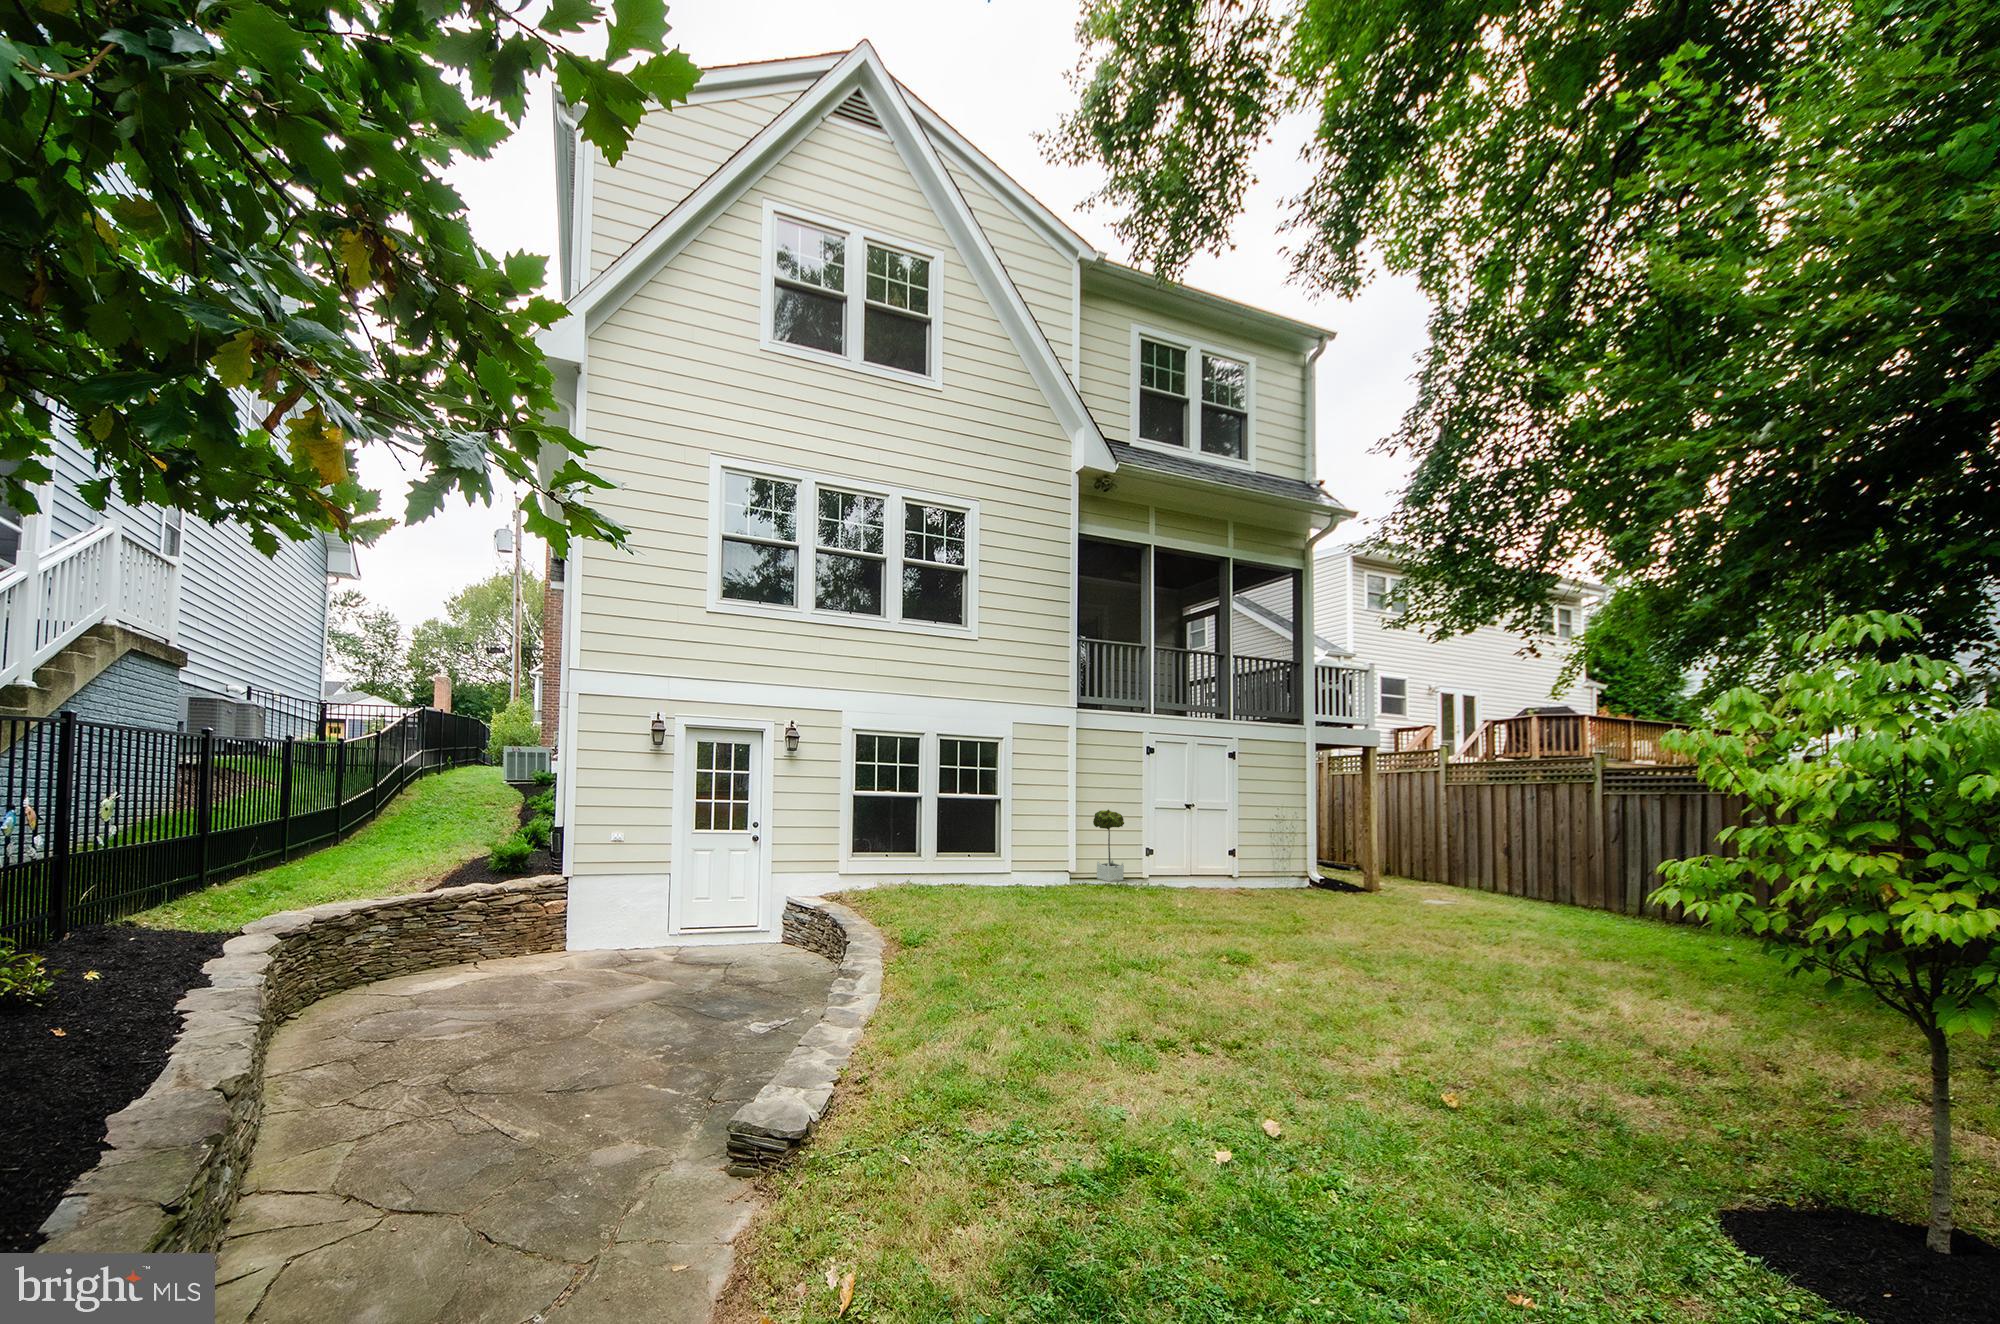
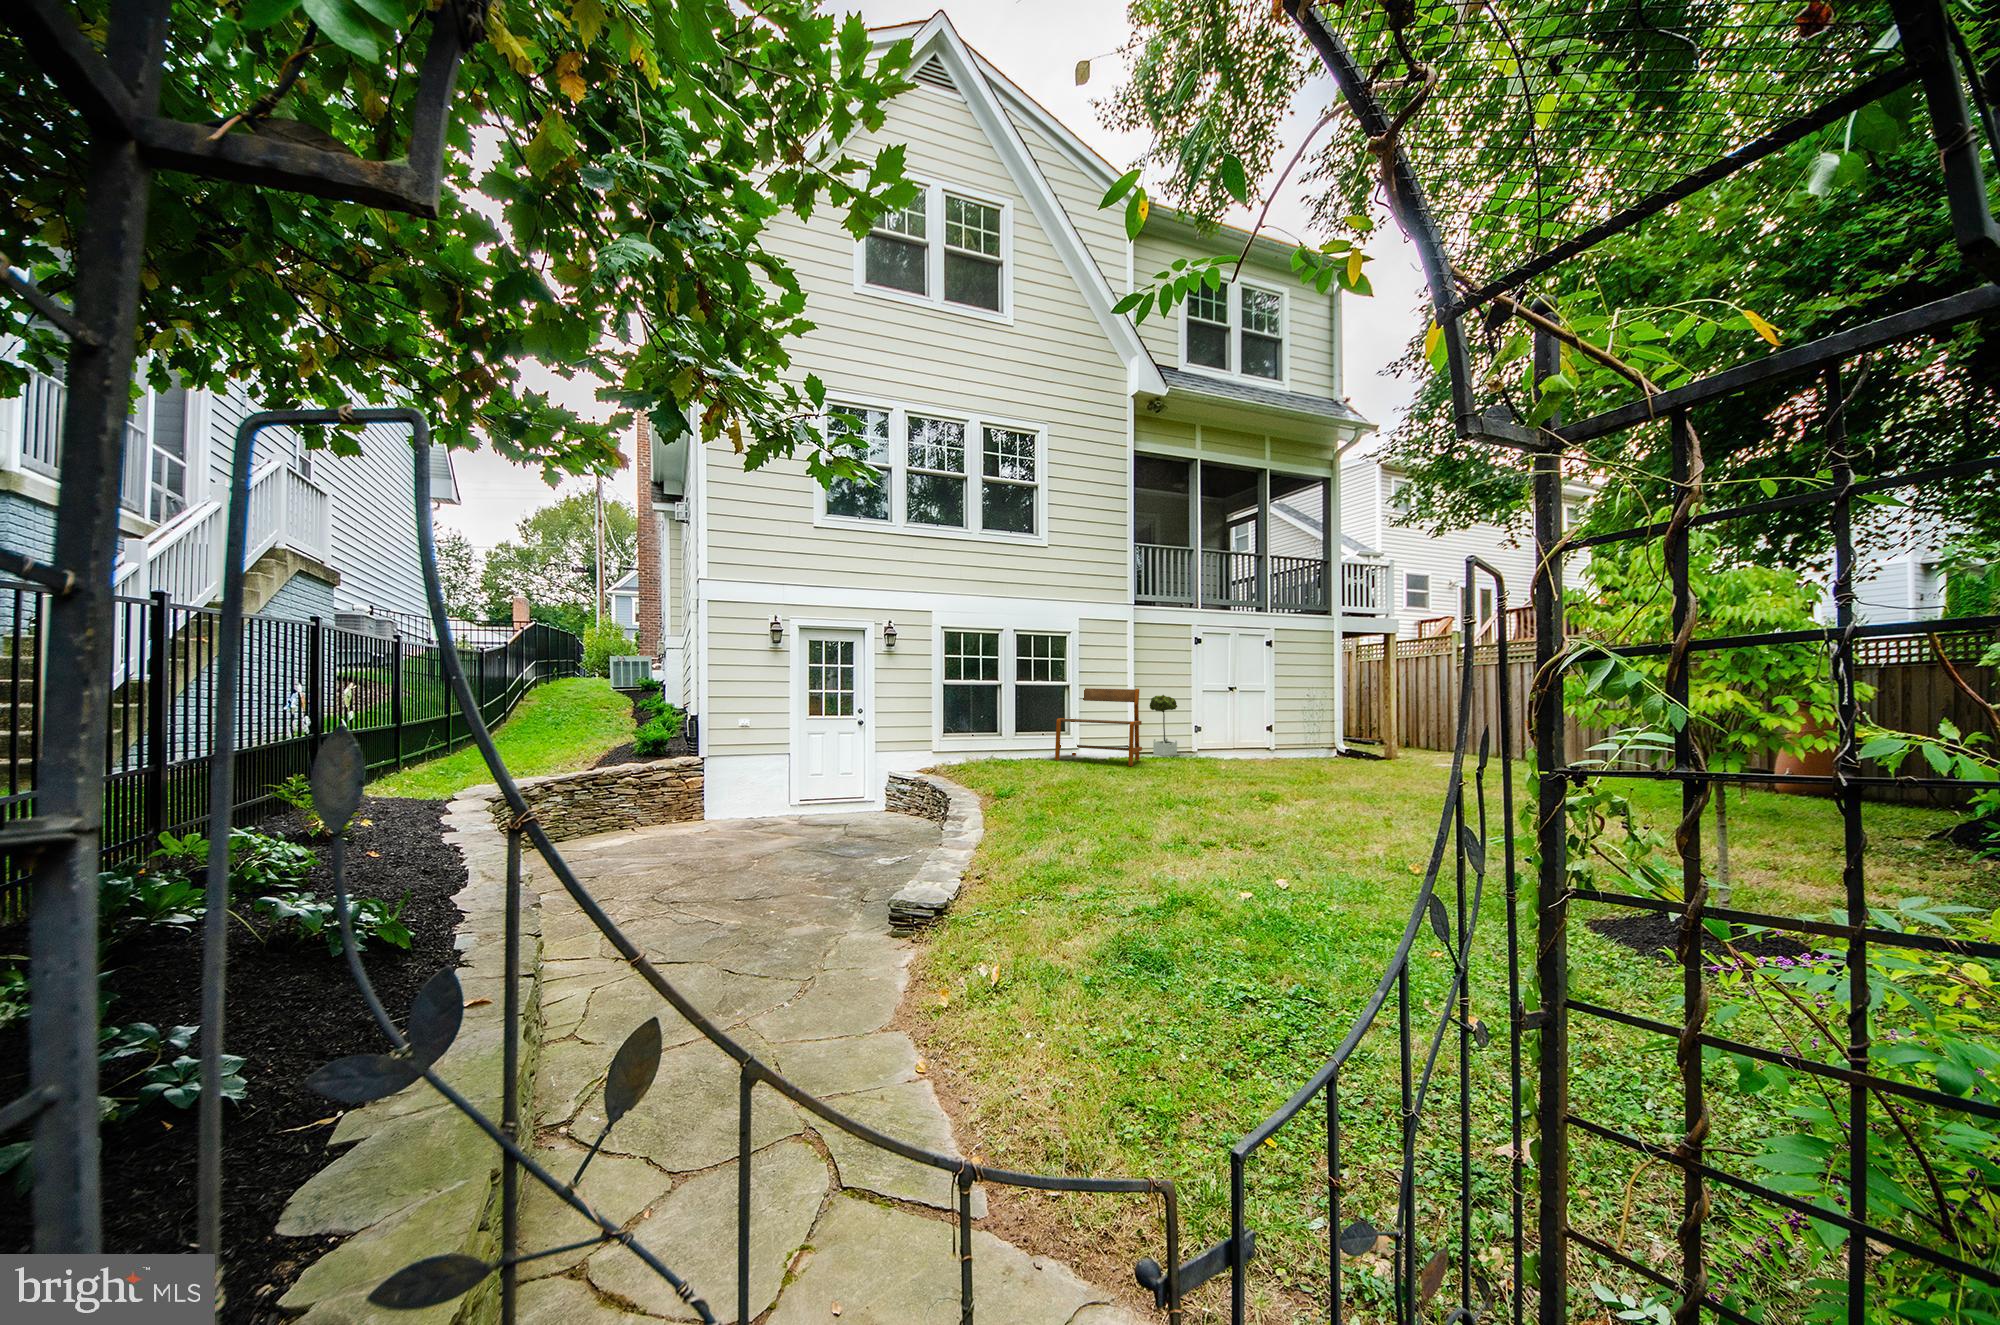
bench: none [981,799,1081,894] -> present [1055,688,1142,766]

